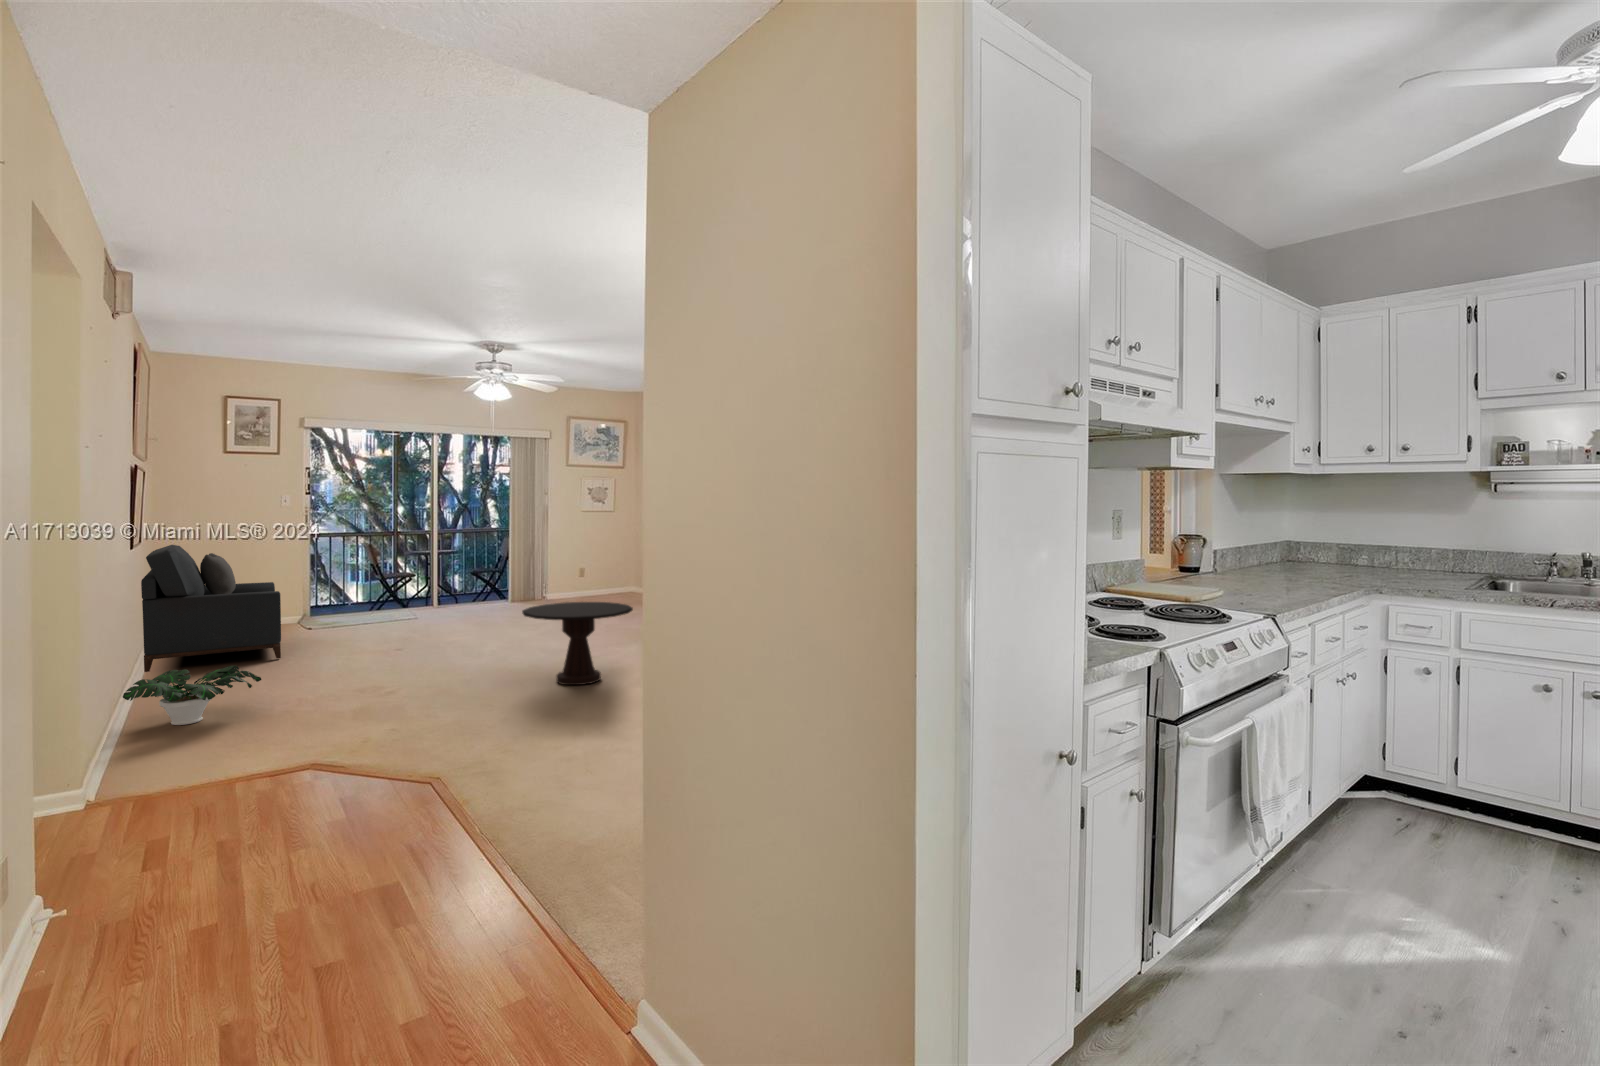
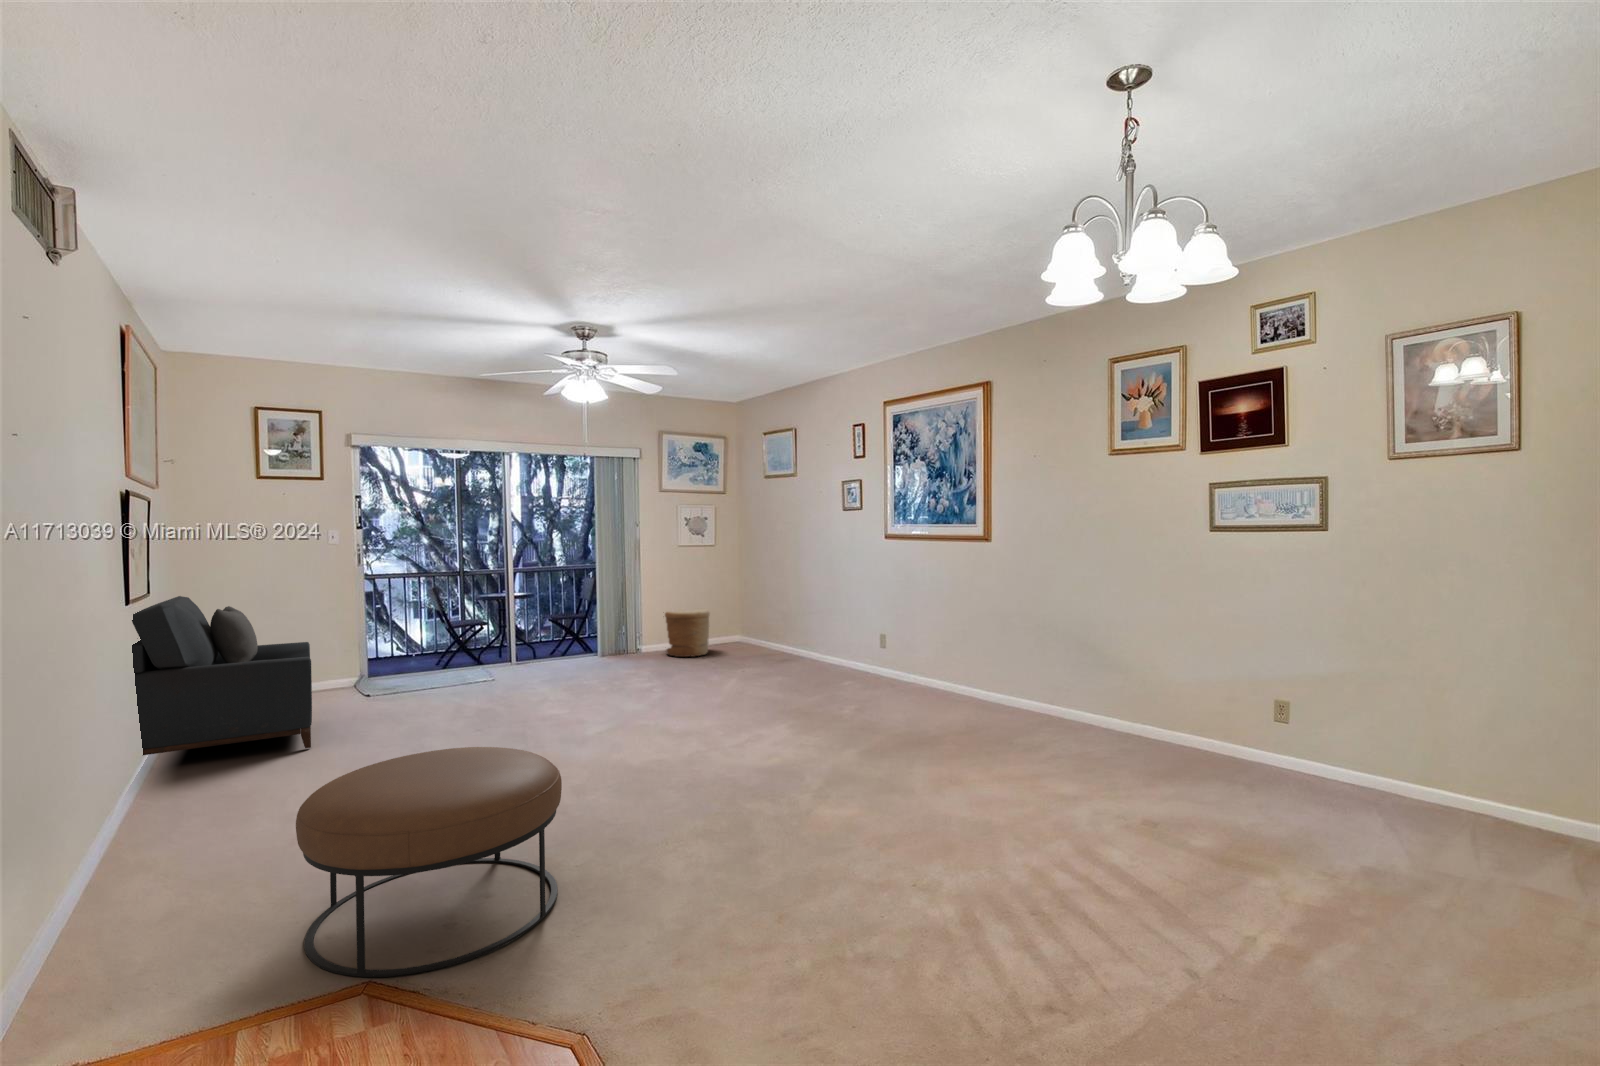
woven basket: none [568,565,607,604] -> present [665,608,710,657]
side table: present [522,602,633,685] -> none [637,667,792,796]
ottoman: none [296,642,461,757] -> present [296,747,562,977]
potted plant: present [123,665,261,725] -> none [37,782,261,888]

